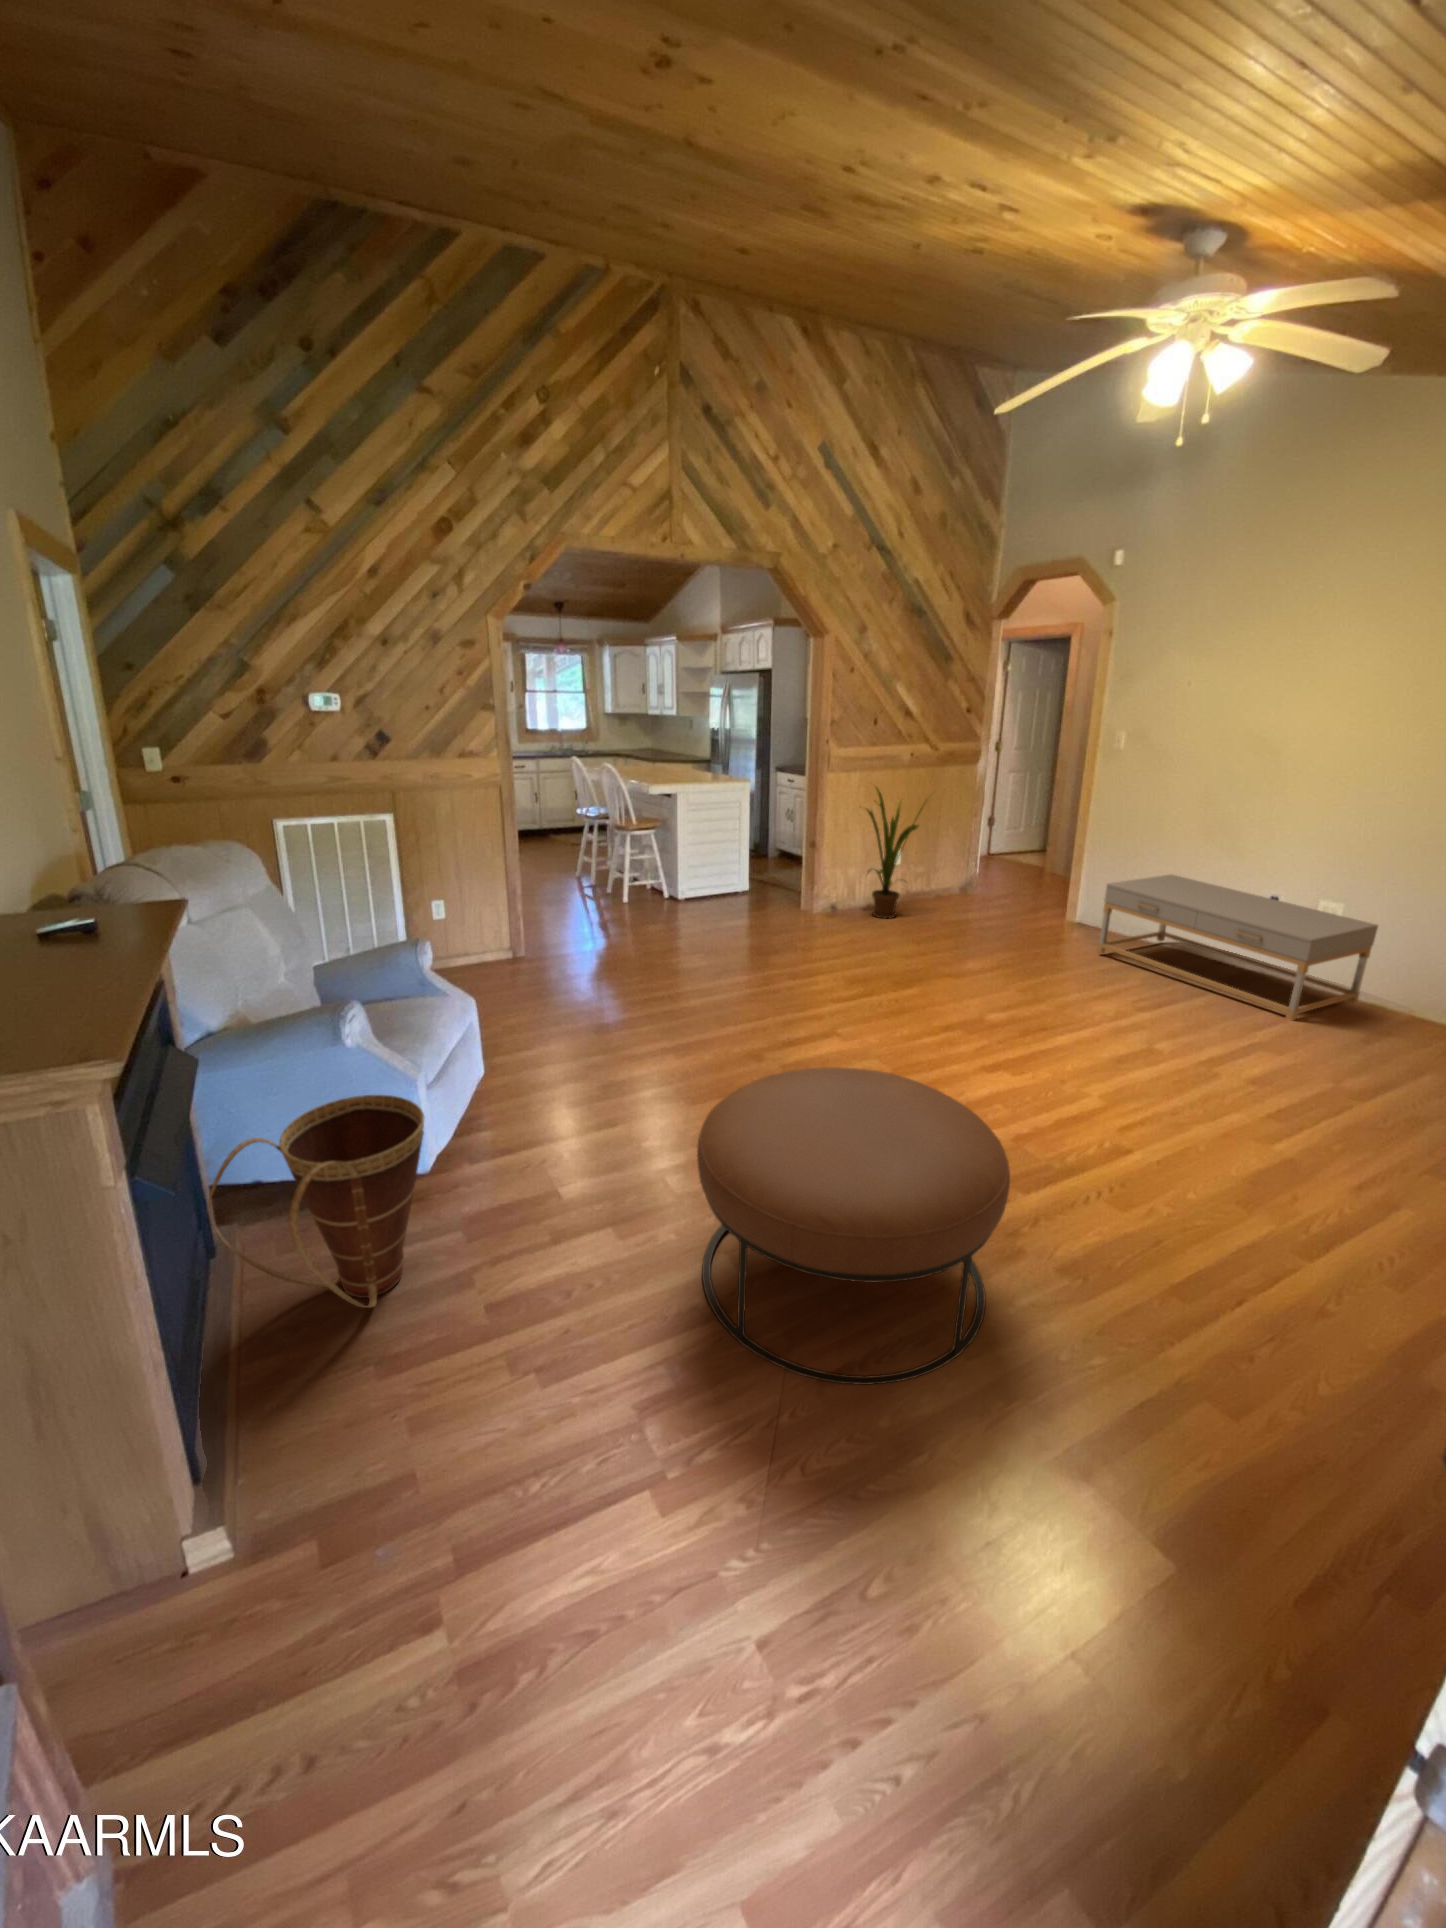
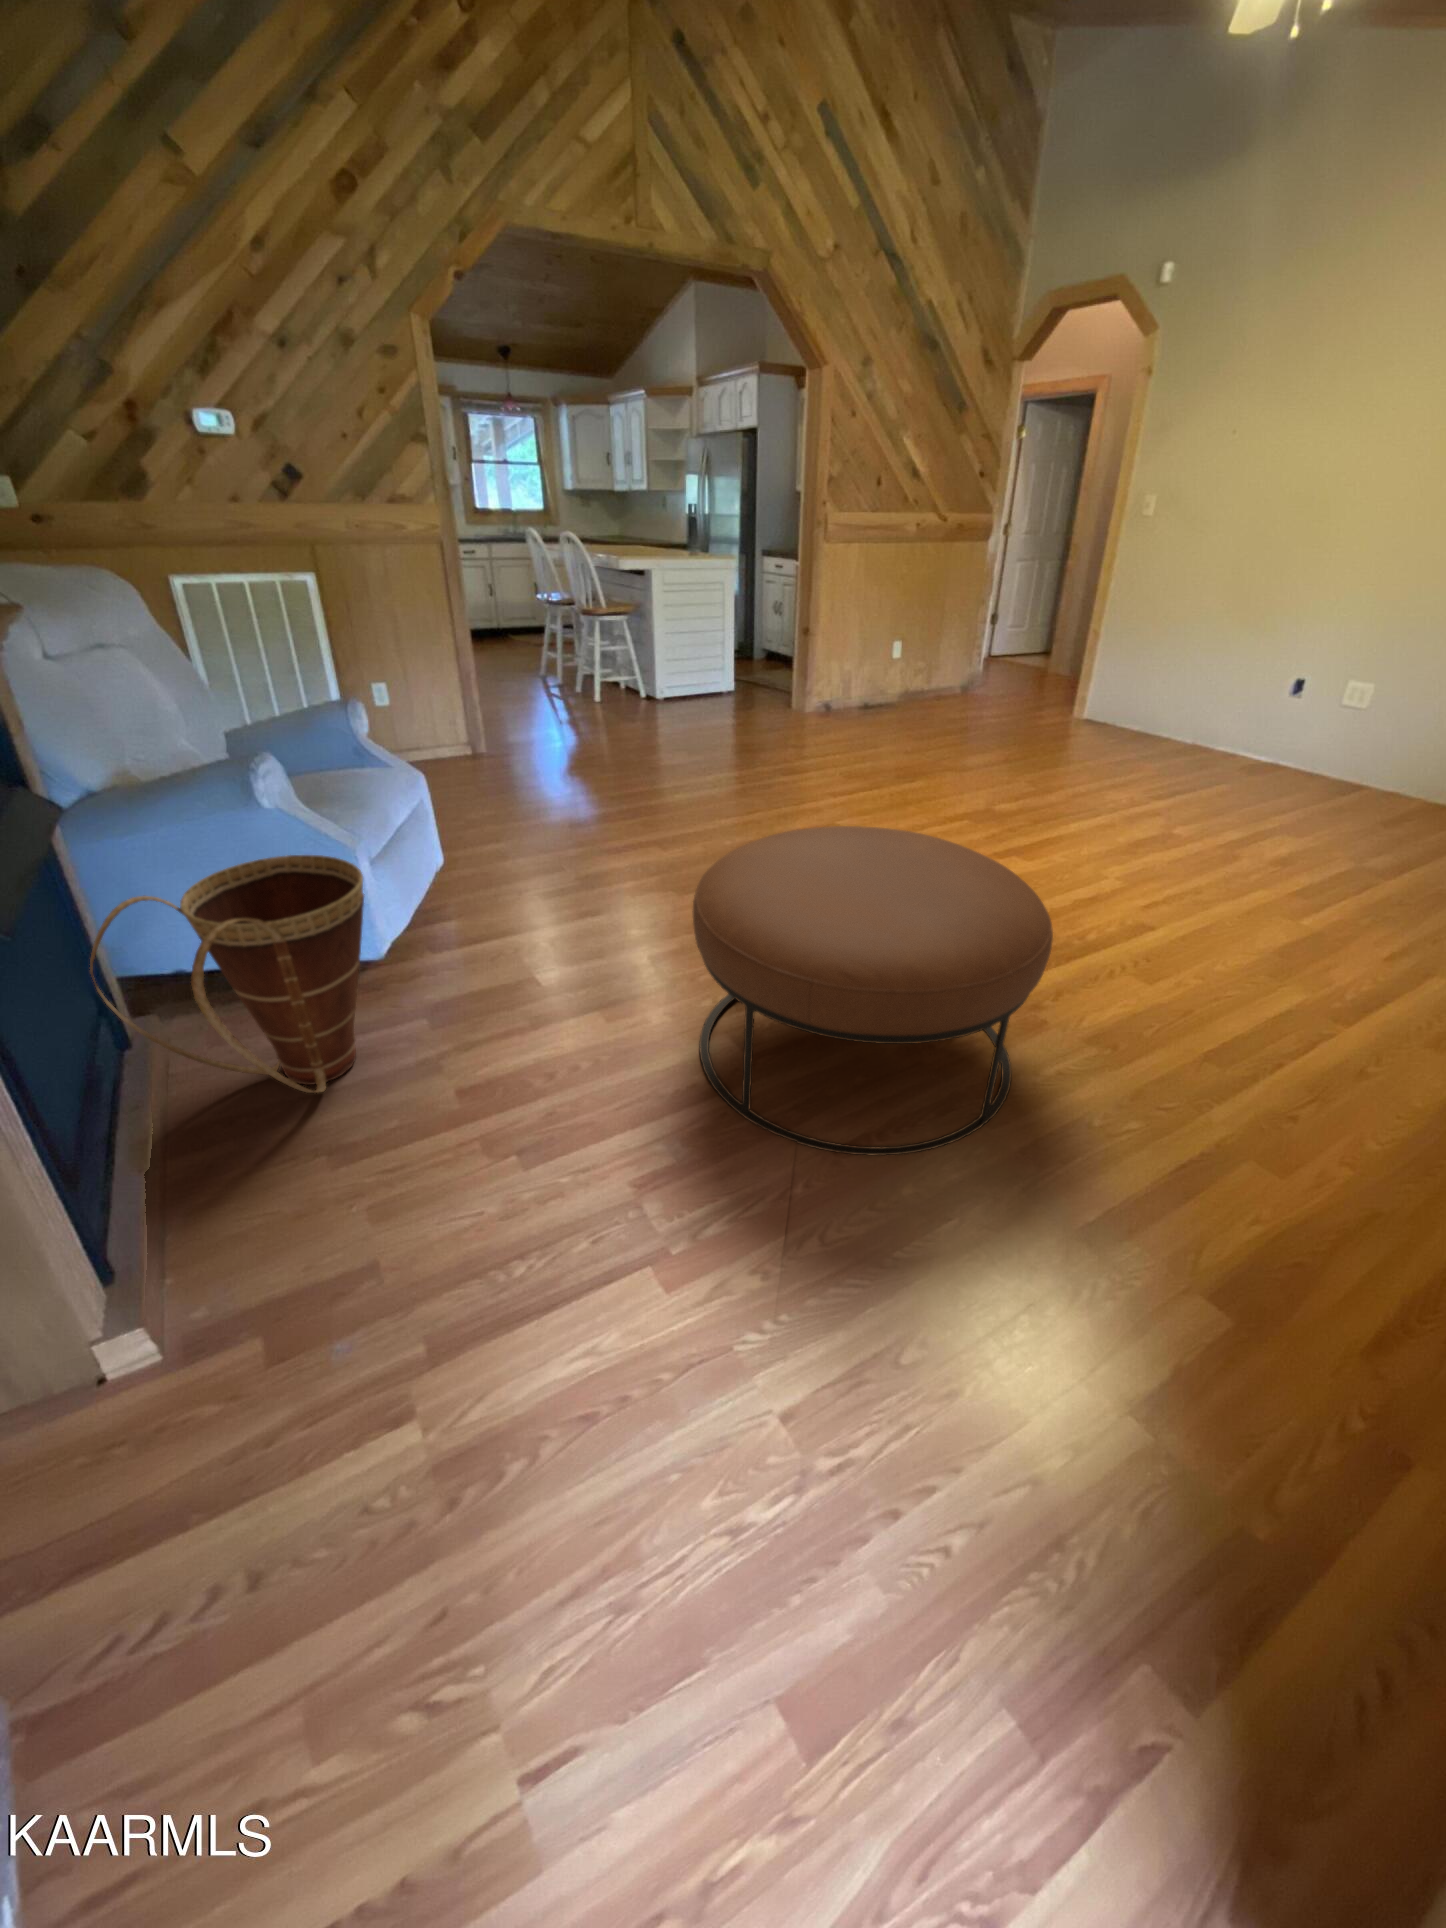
house plant: present [867,788,931,919] -> none [853,555,941,712]
coffee table: present [1097,875,1378,1021] -> none [1105,657,1408,805]

